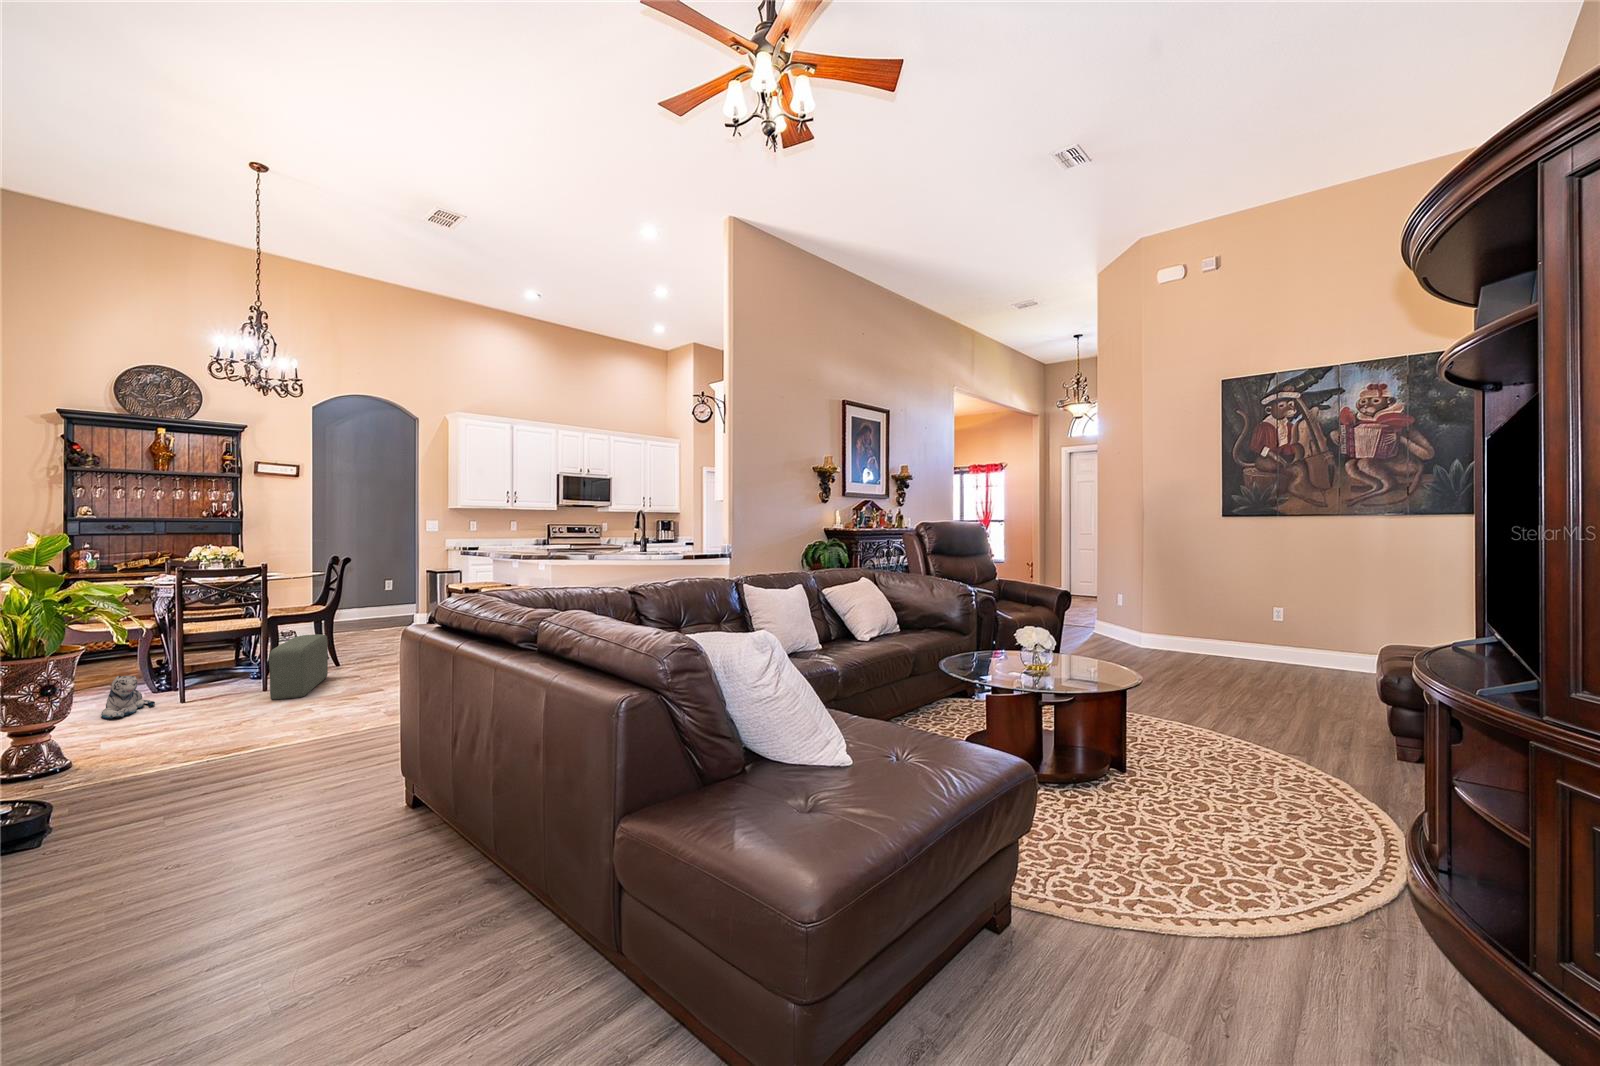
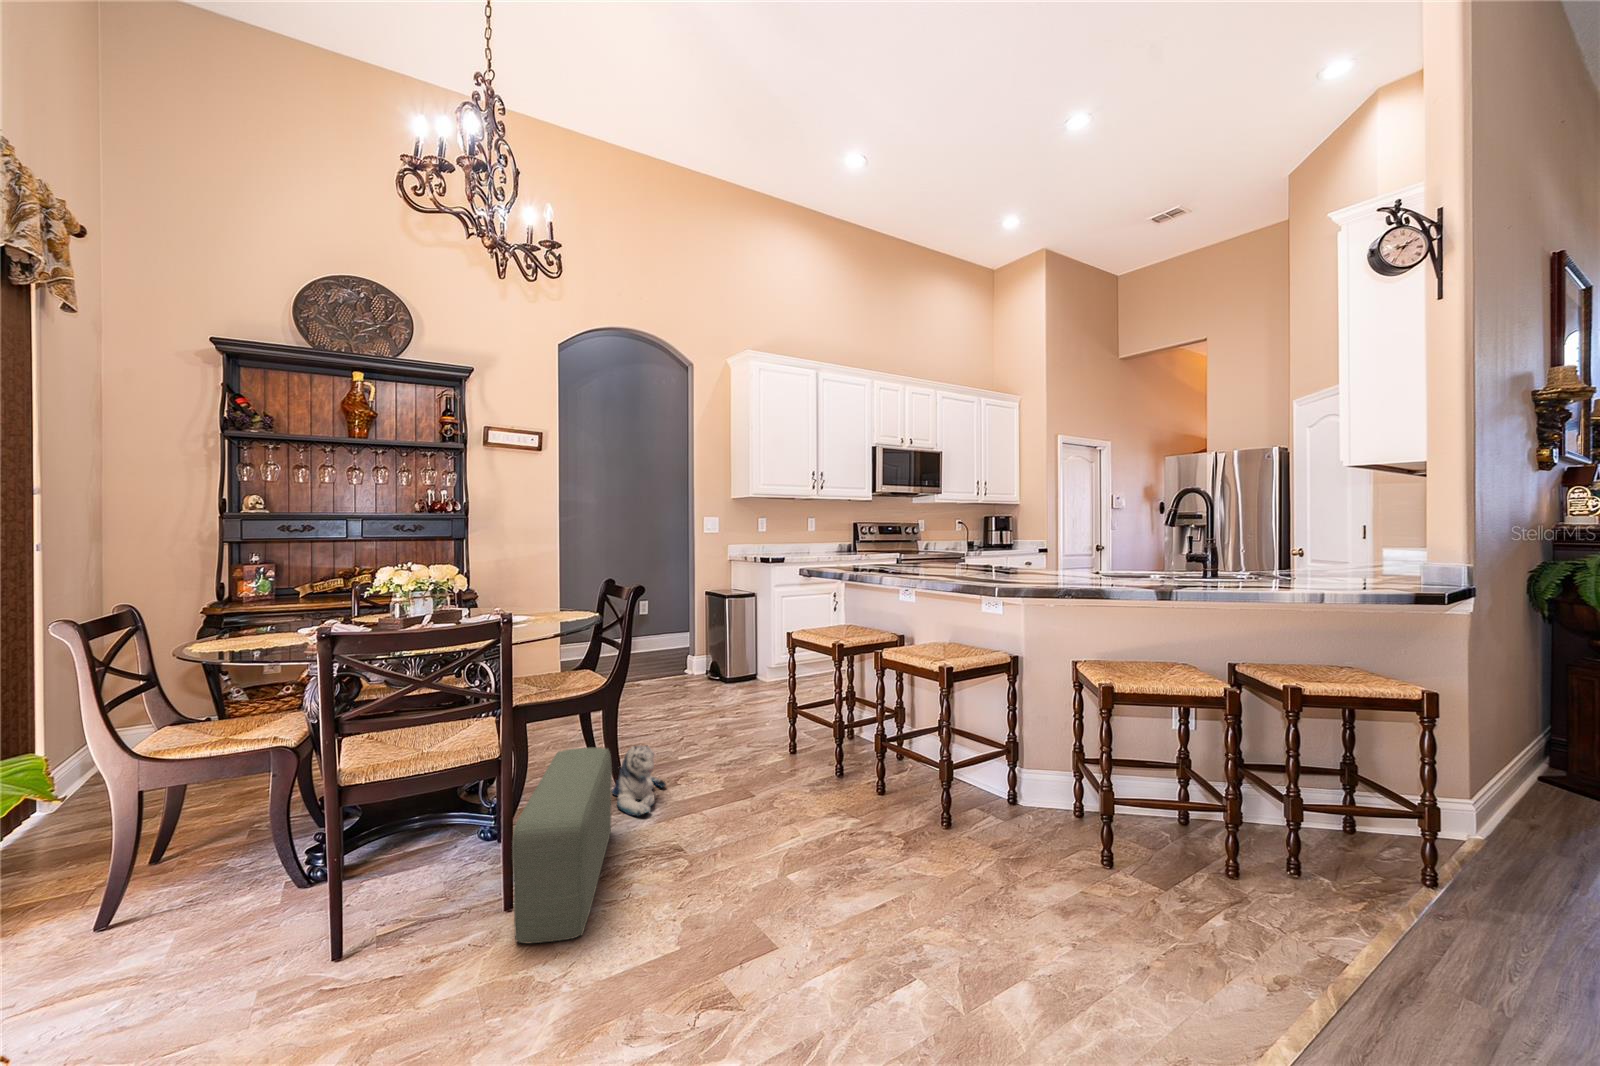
plush toy: present [101,676,155,719] -> present [612,746,666,816]

